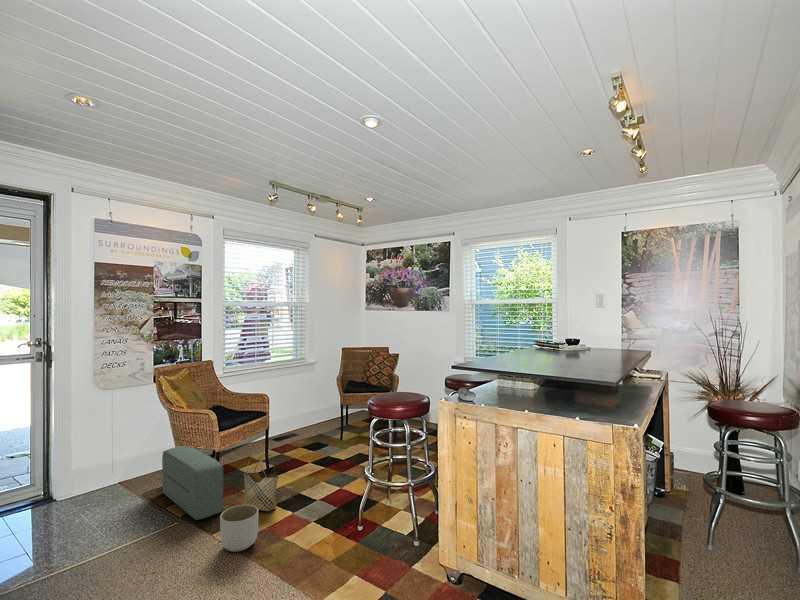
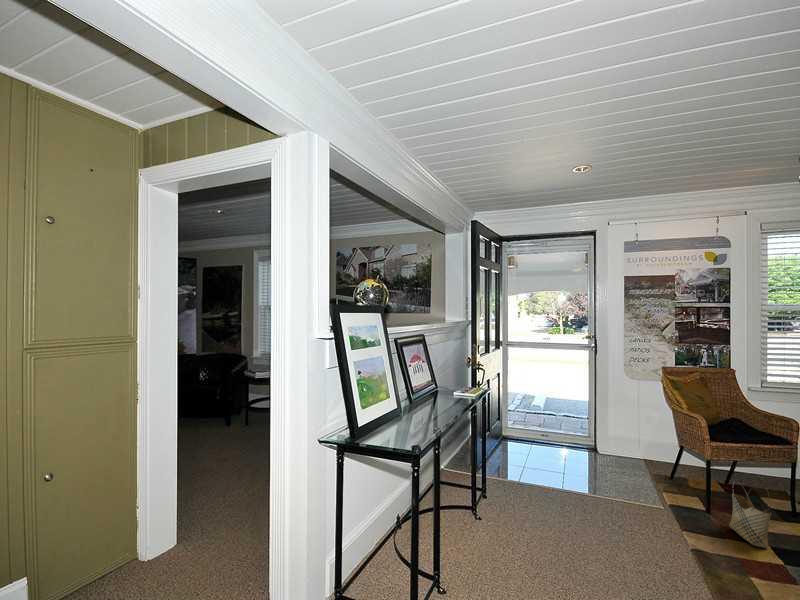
pouf: present [162,446,223,520] -> none [668,444,708,519]
planter: present [220,505,259,552] -> none [675,512,718,559]

